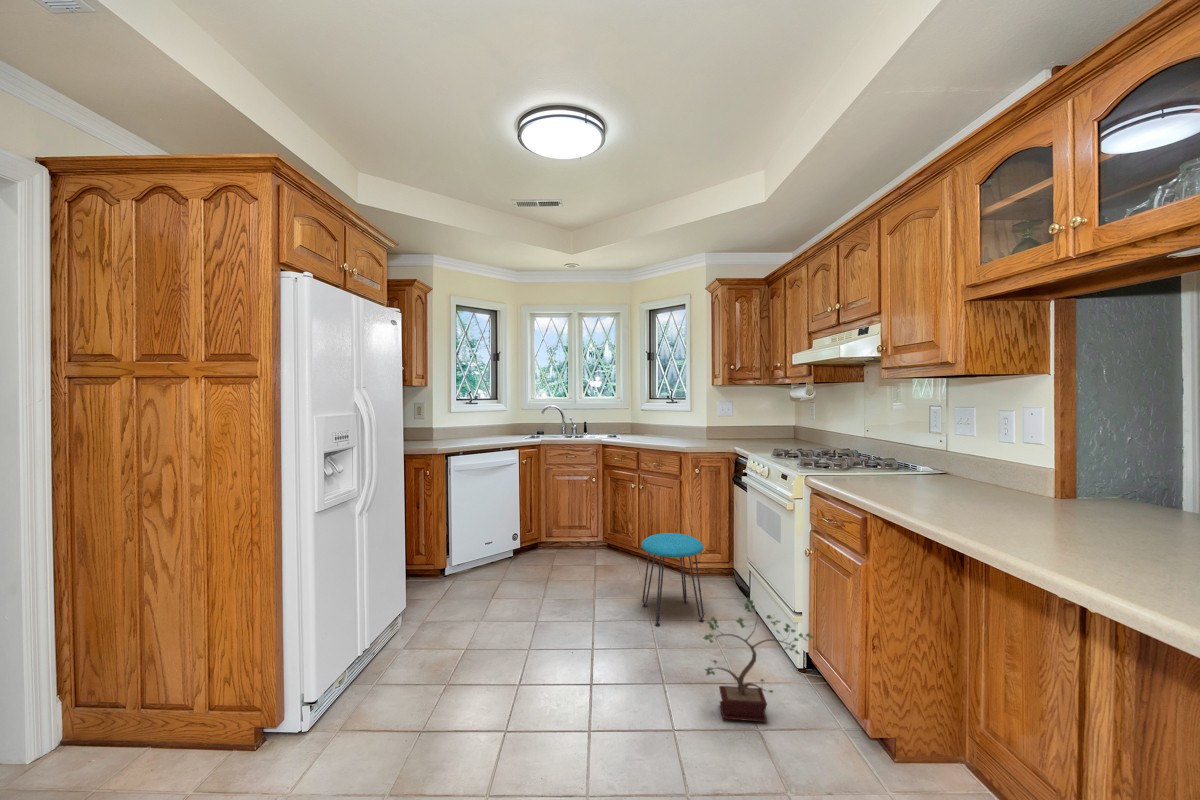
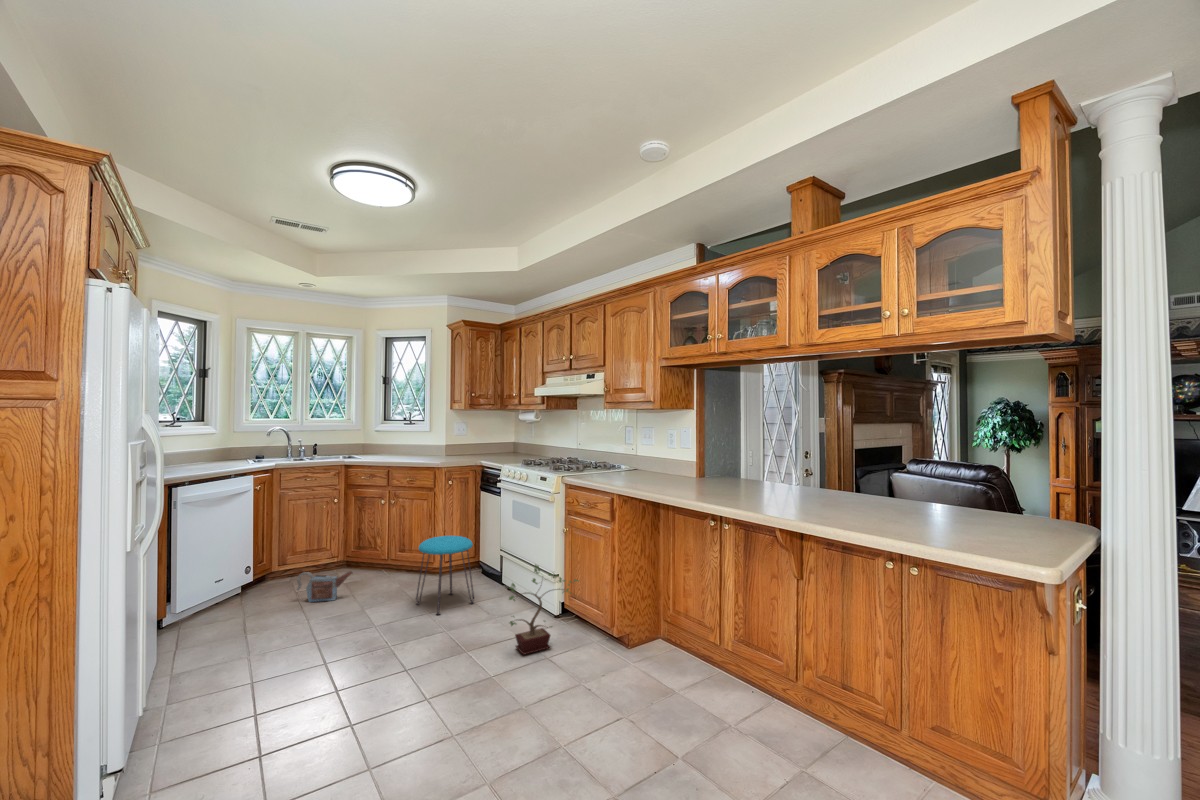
watering can: none [545,547,591,581] -> present [297,571,352,602]

